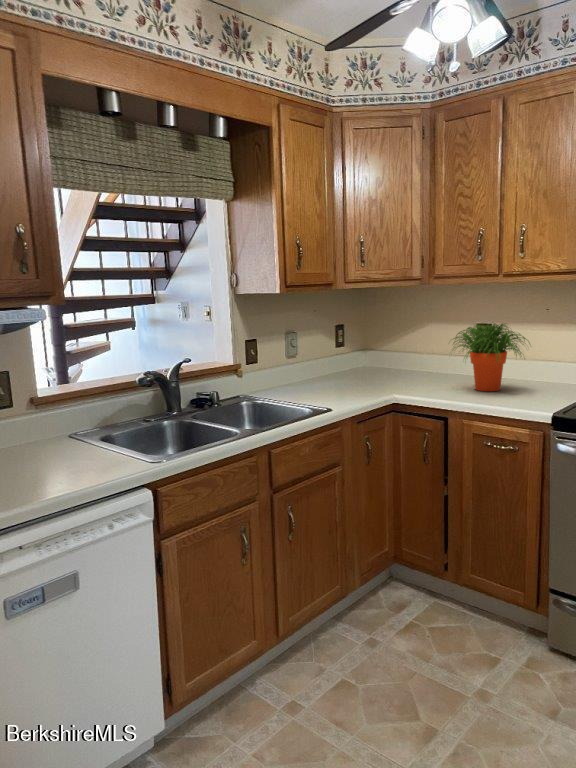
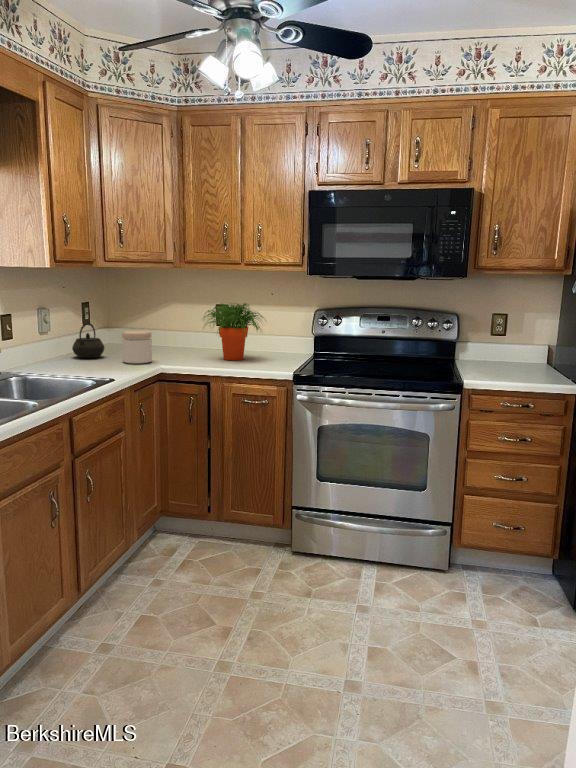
kettle: none [315,346,347,383] -> present [72,323,104,358]
jar: none [358,356,390,392] -> present [122,331,152,364]

